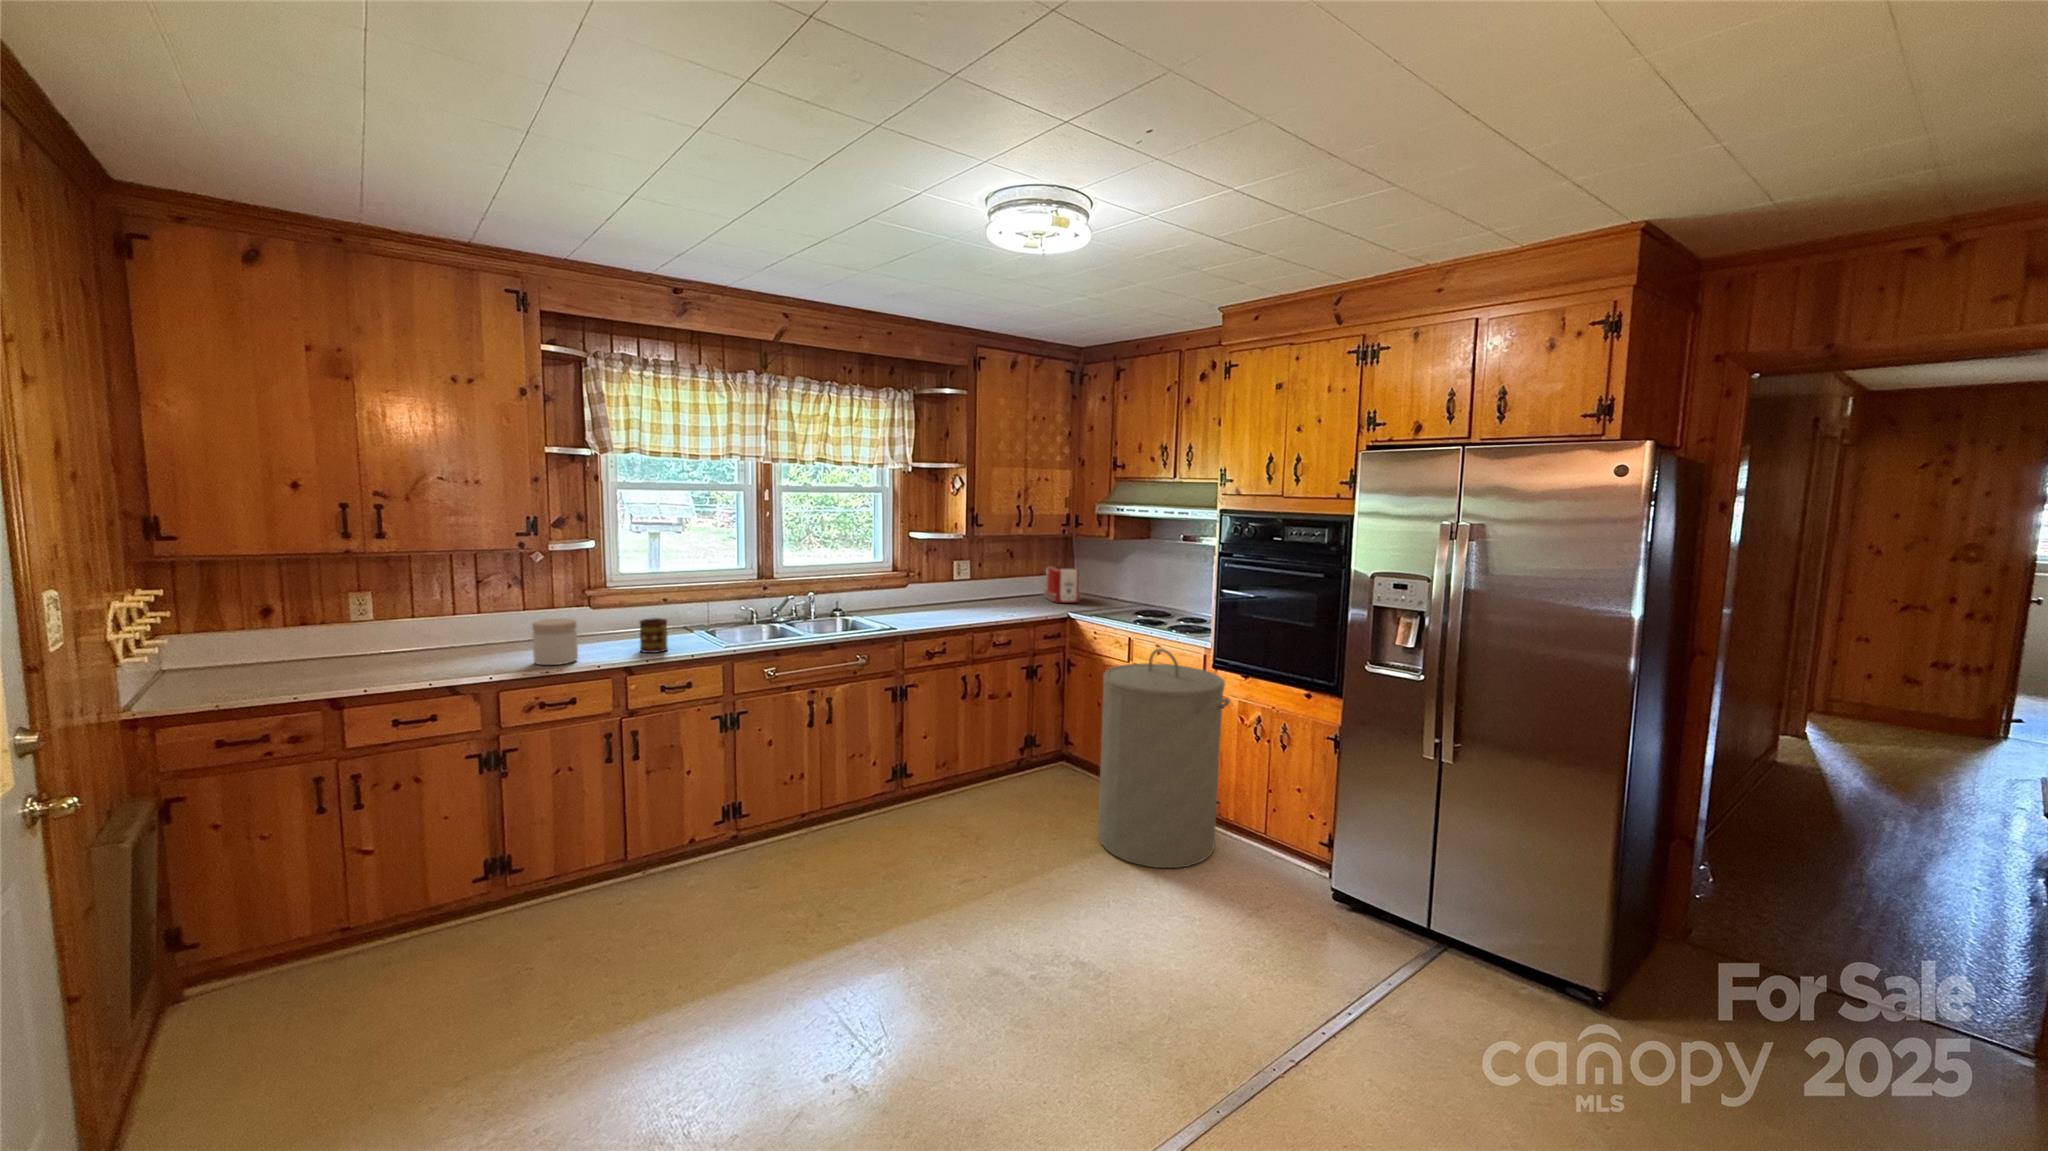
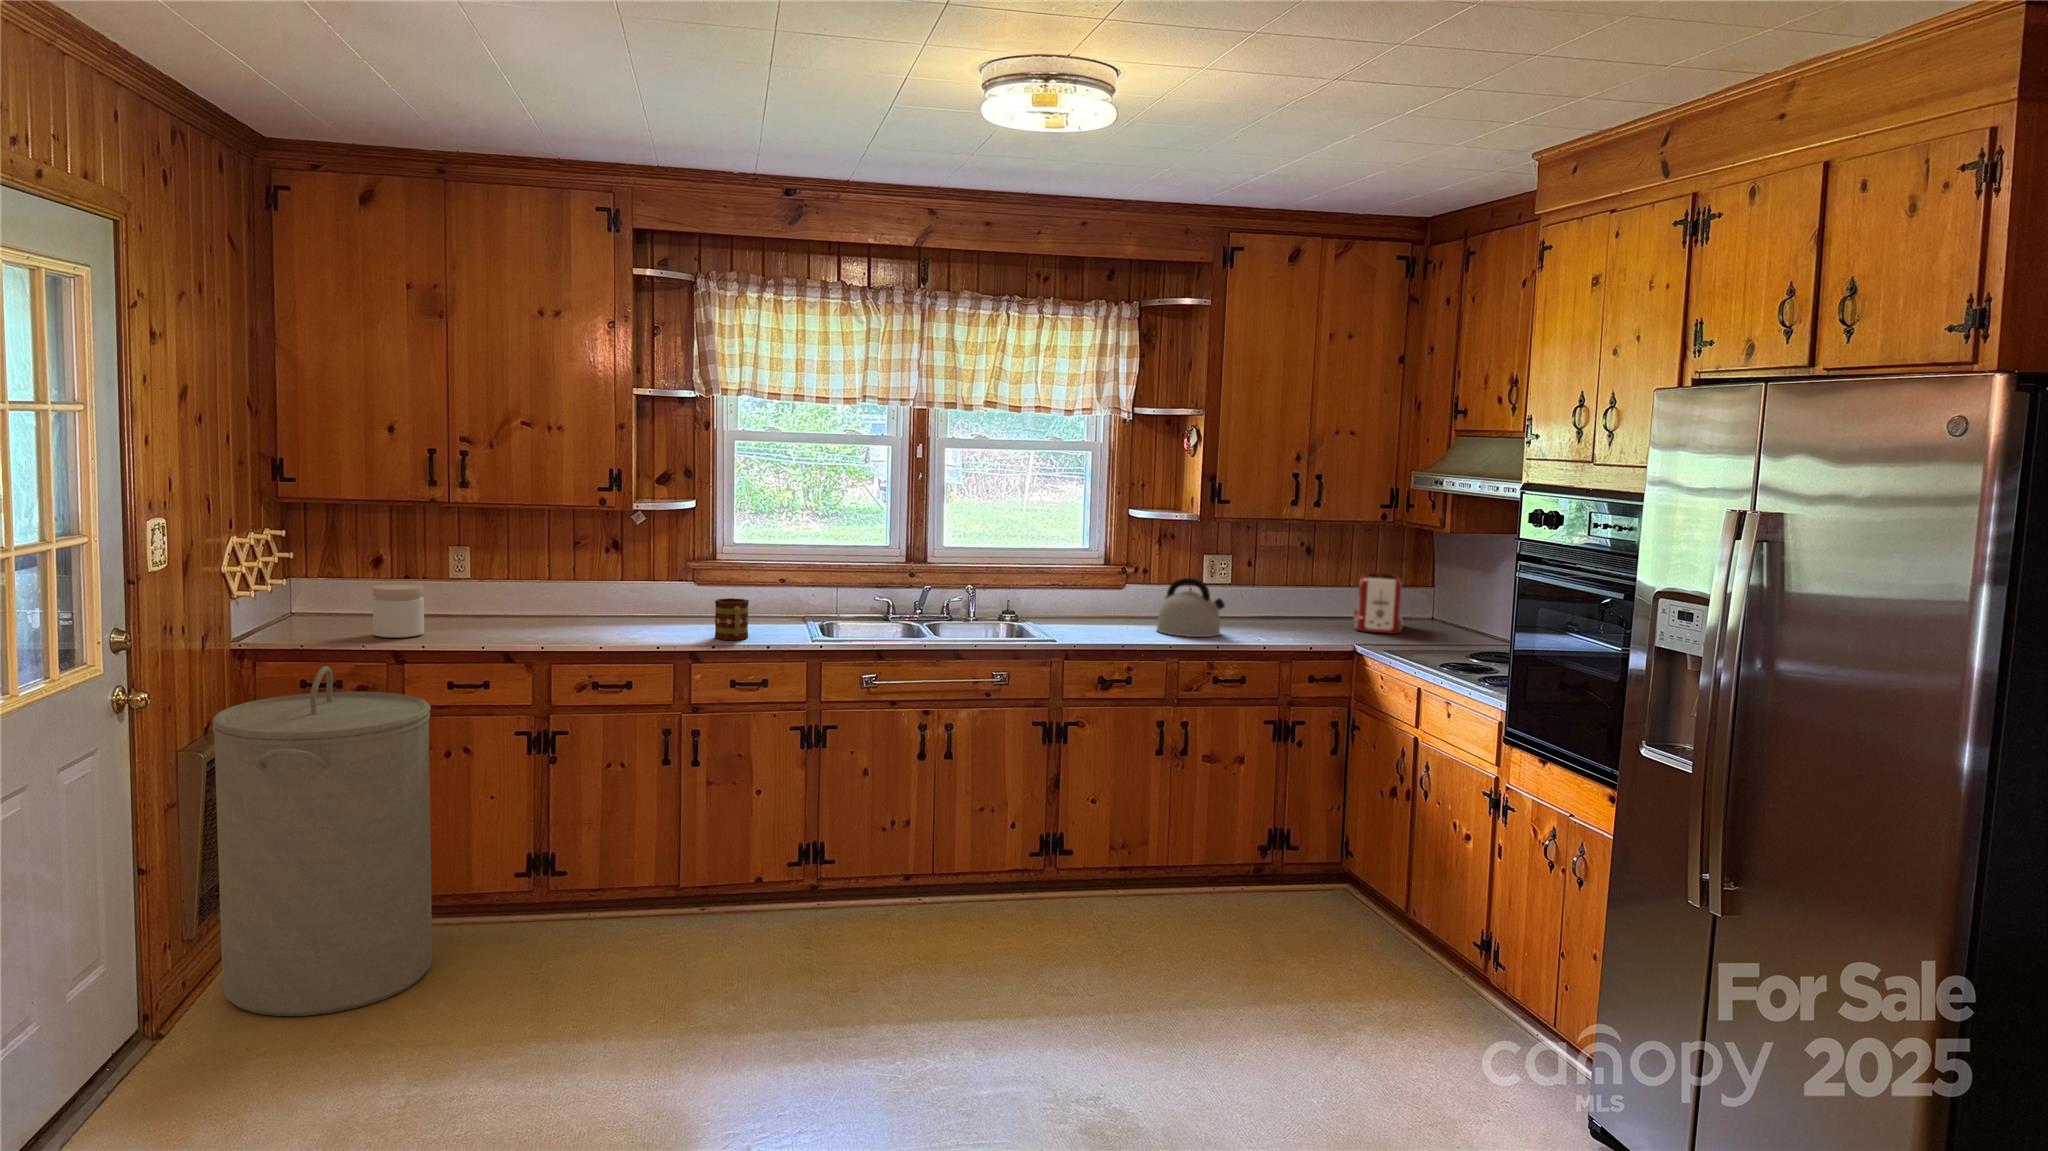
kettle: none [944,577,990,616] -> present [1157,578,1225,637]
jar: present [532,619,578,665] -> present [373,584,424,638]
laundry hamper: present [1098,649,1230,868] -> present [212,666,432,1016]

